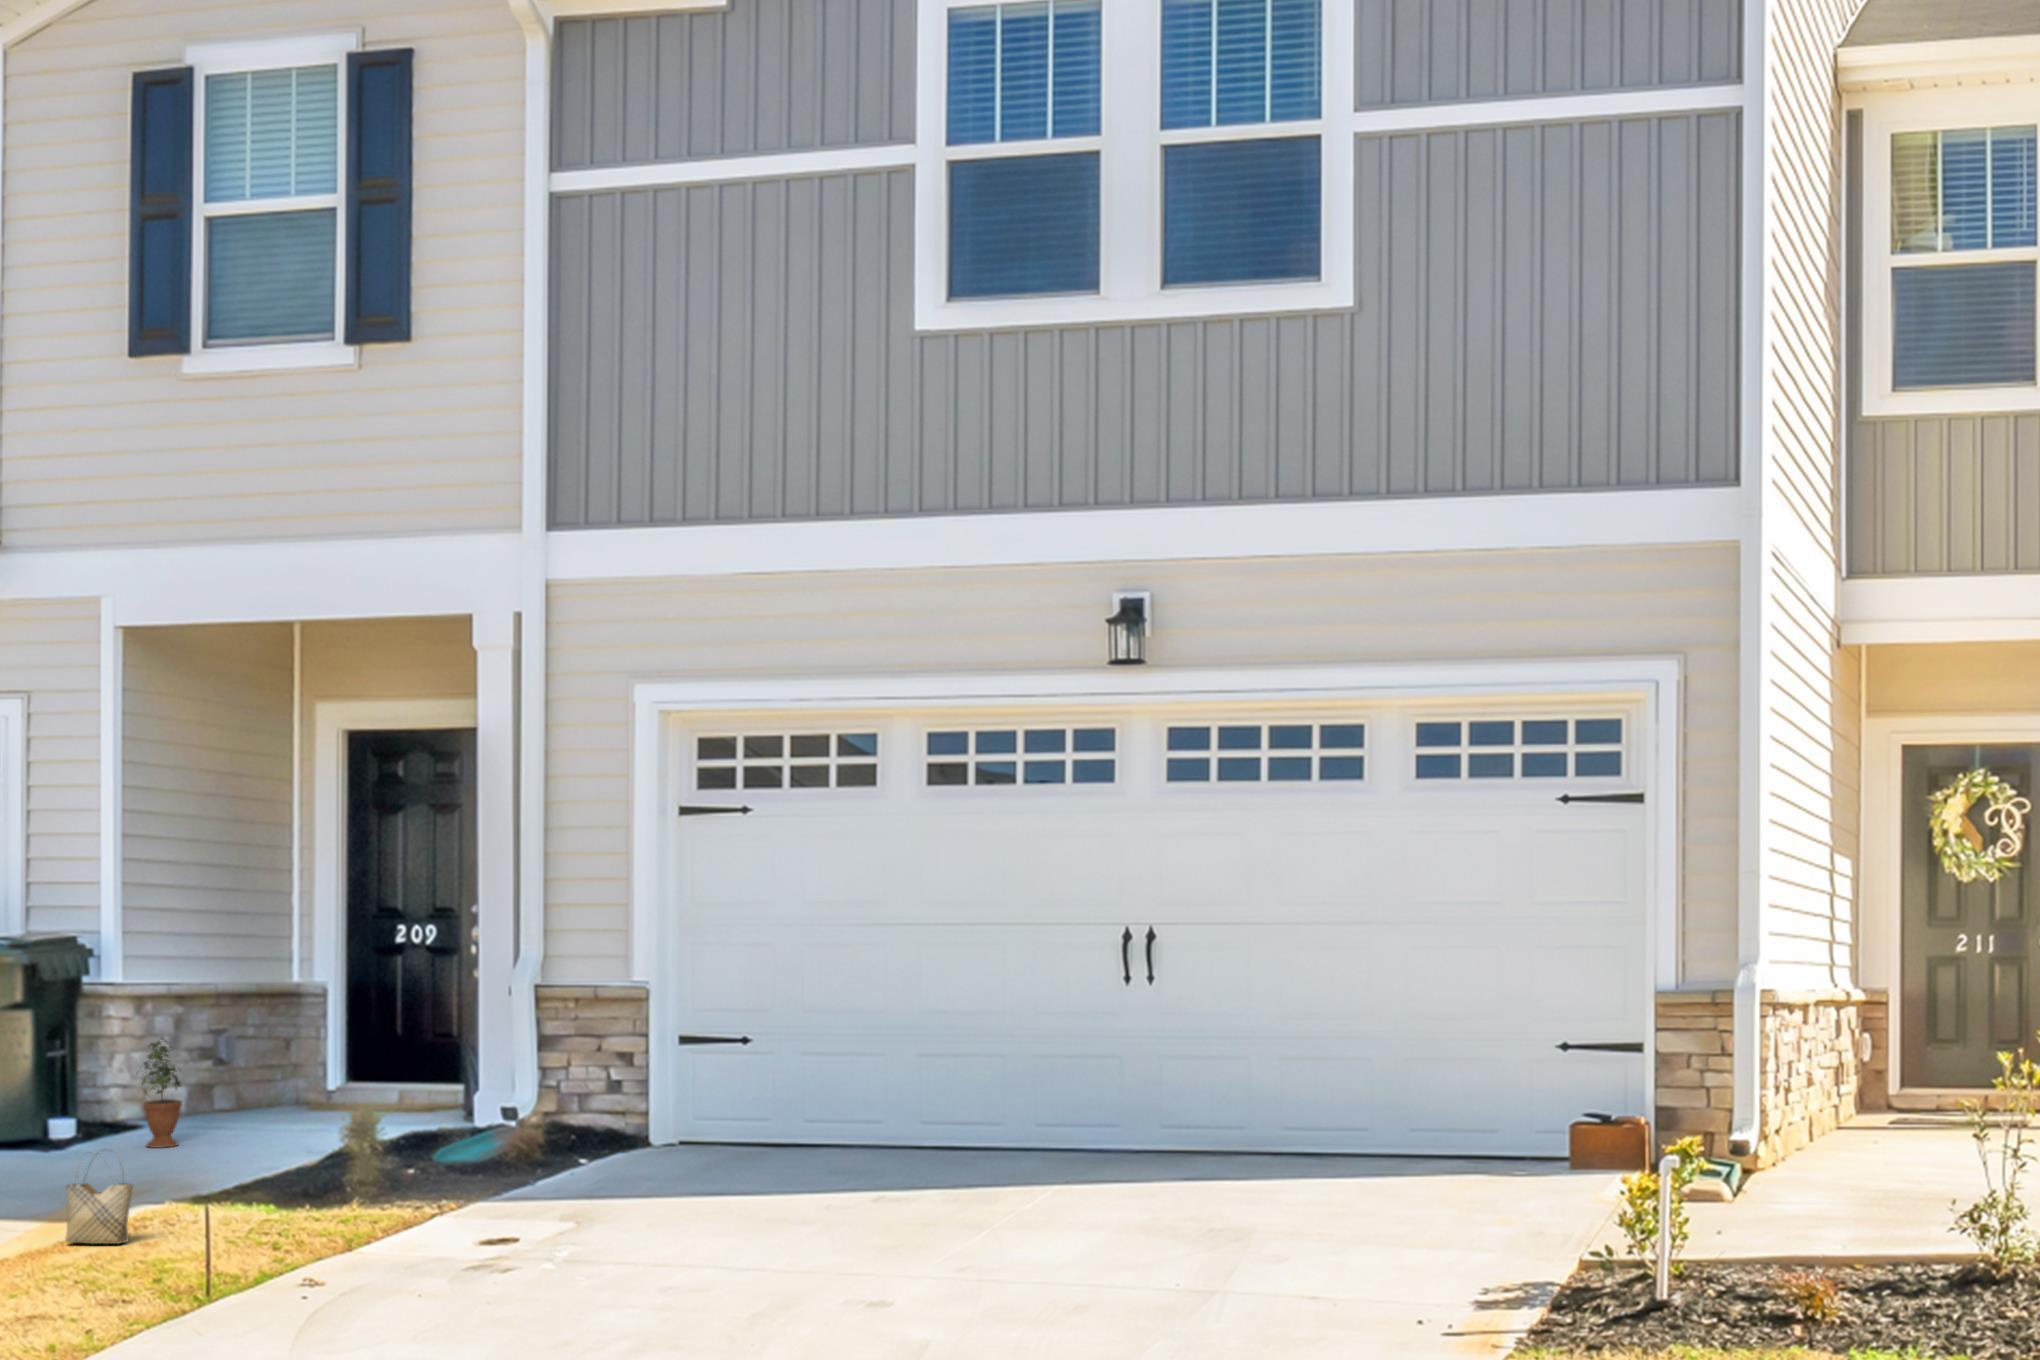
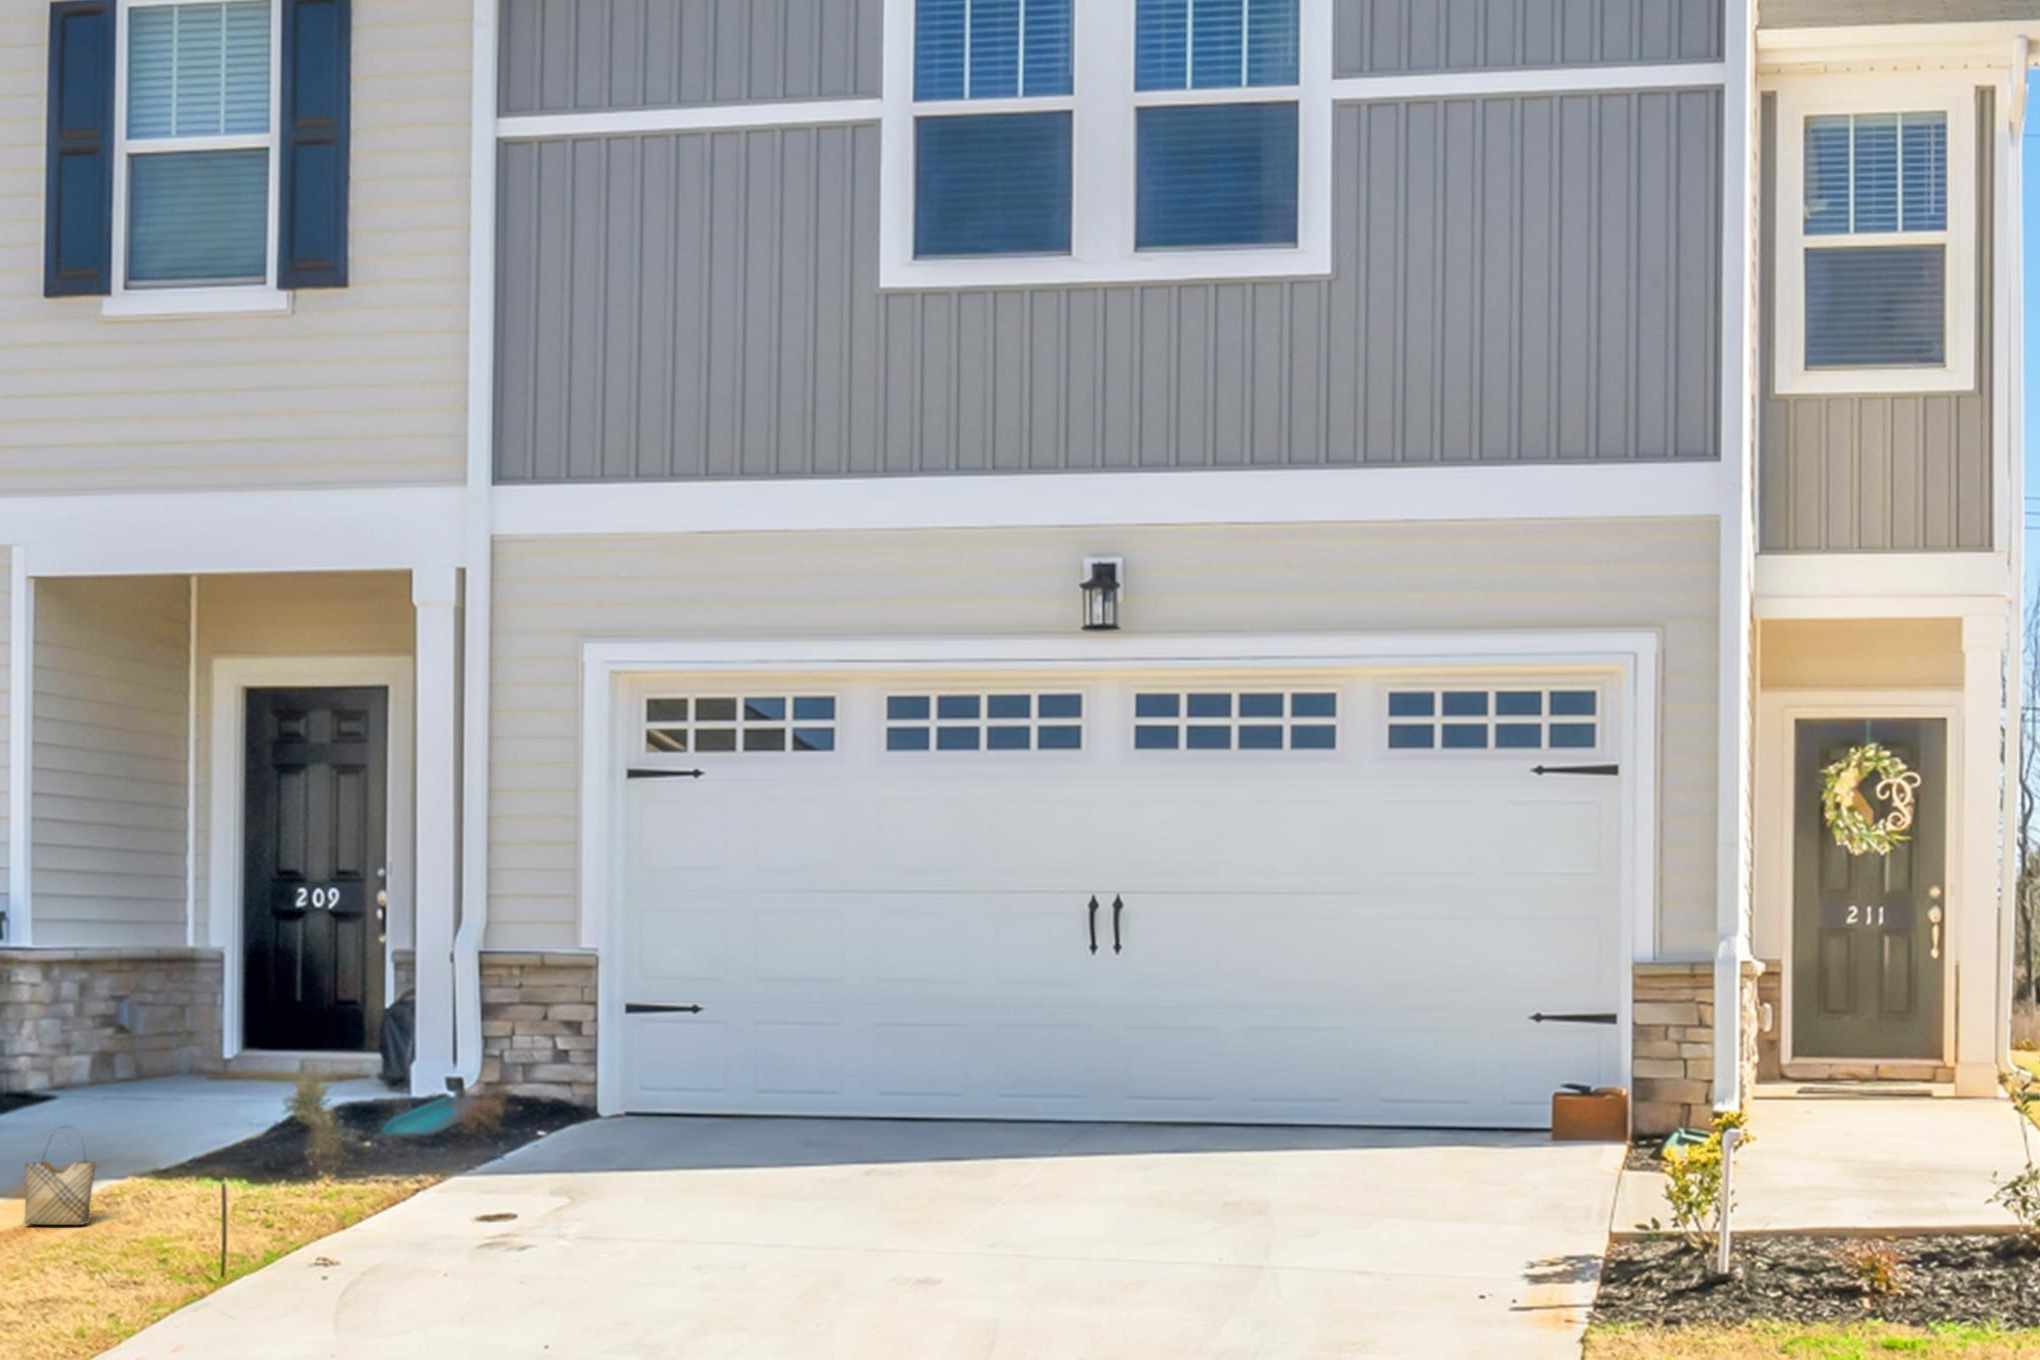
potted plant: present [136,1037,182,1148] -> none [47,999,95,1116]

